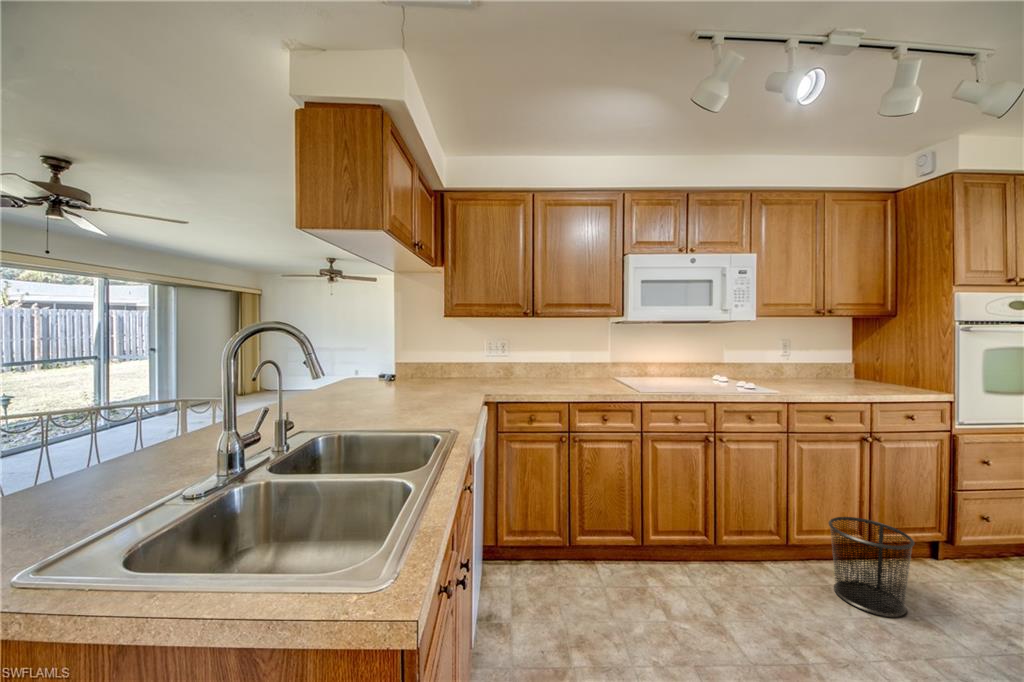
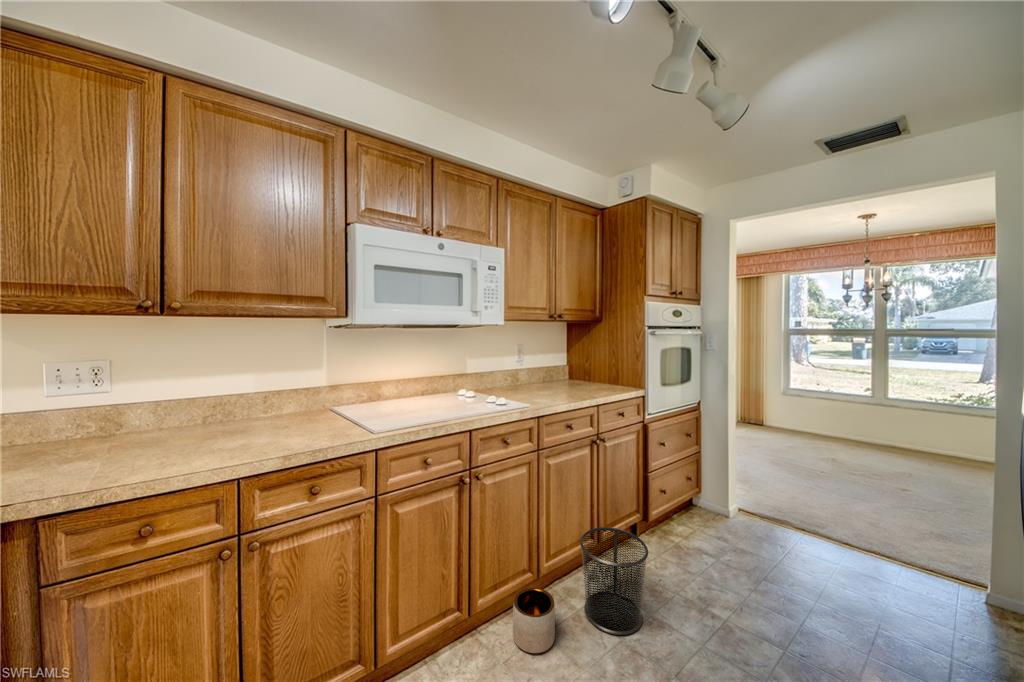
planter: none [751,543,793,592] -> present [513,587,555,653]

